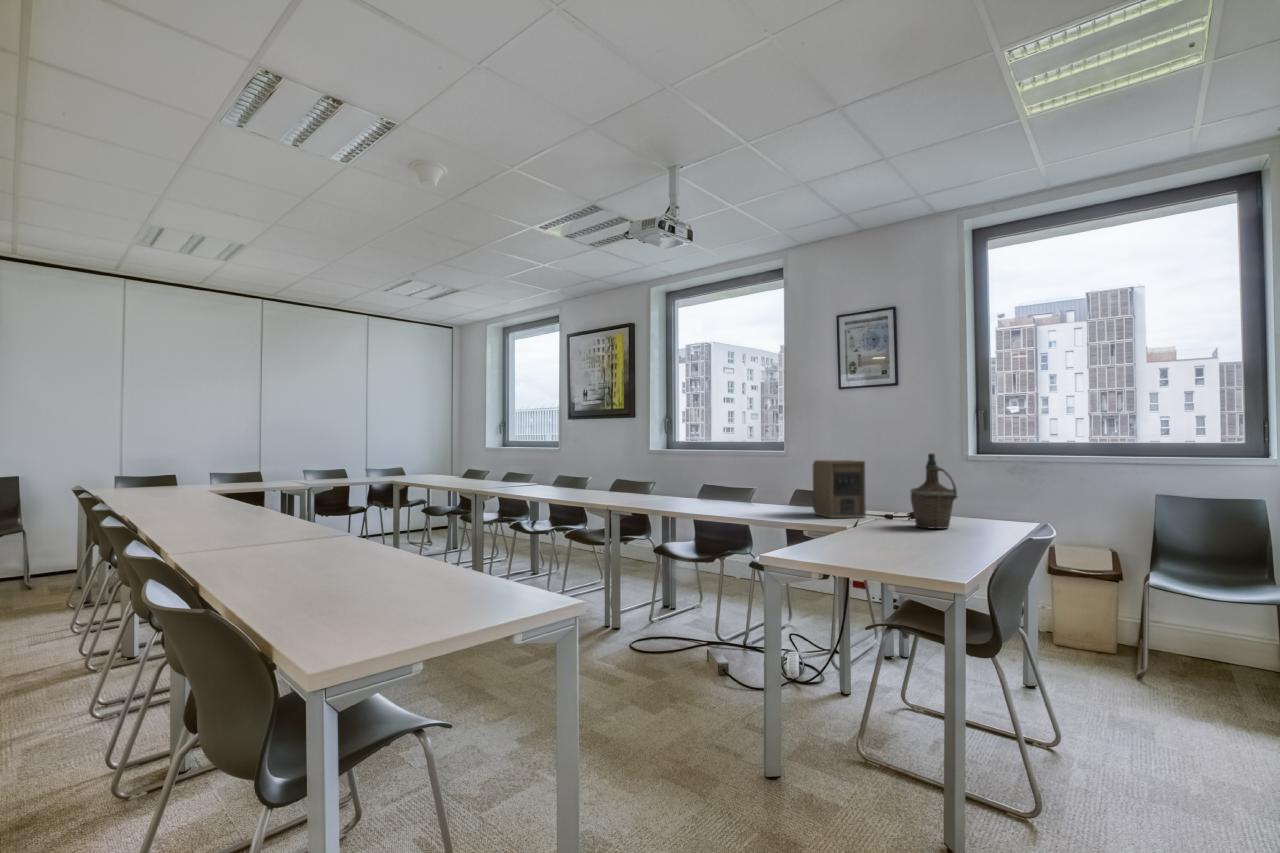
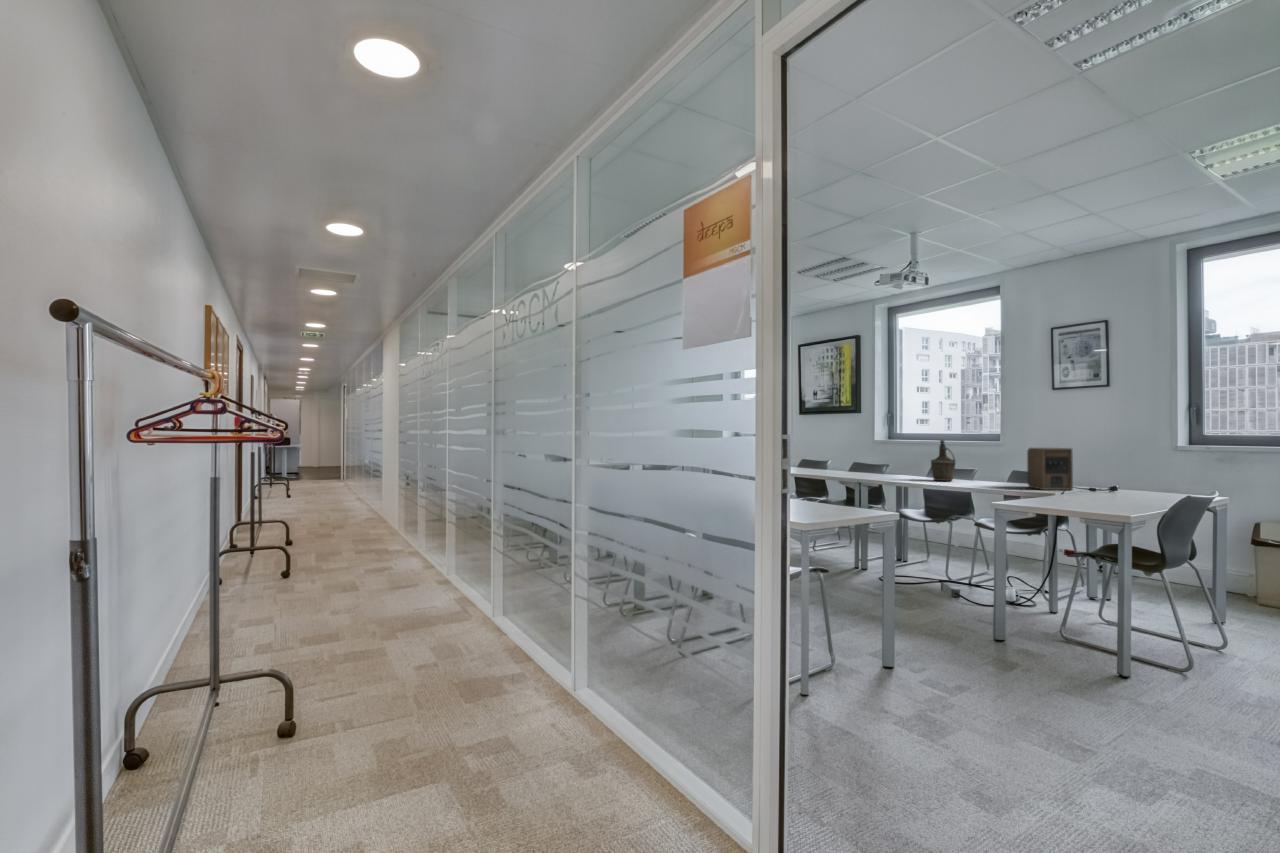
bottle: present [910,453,957,529] -> present [931,440,956,481]

